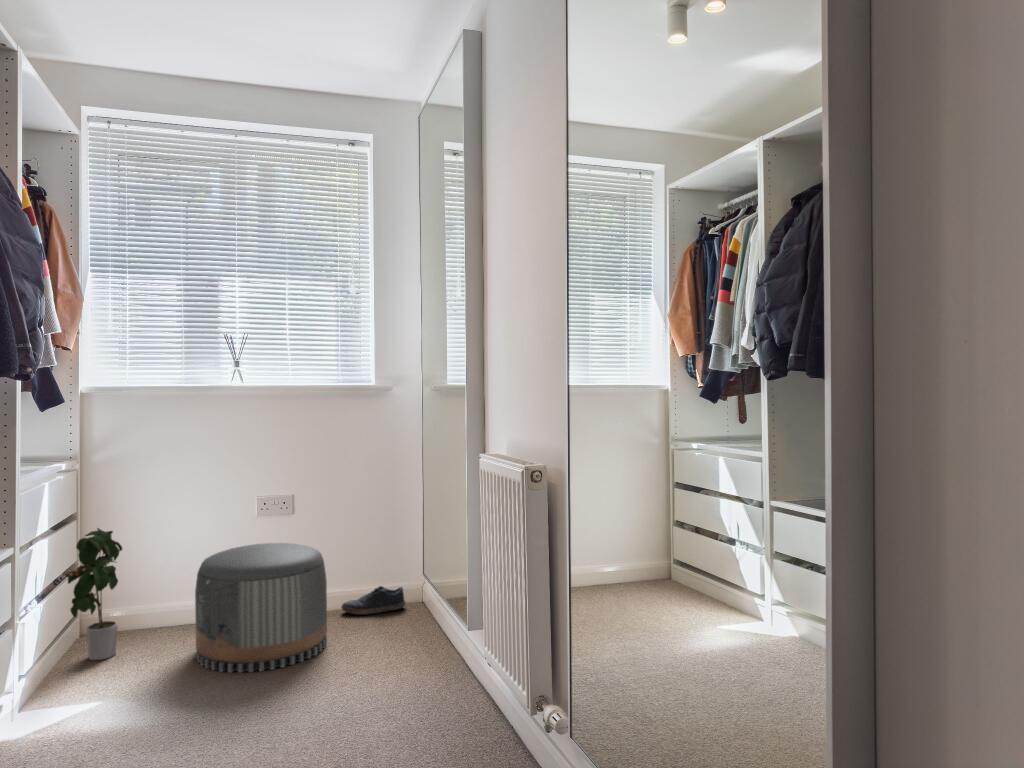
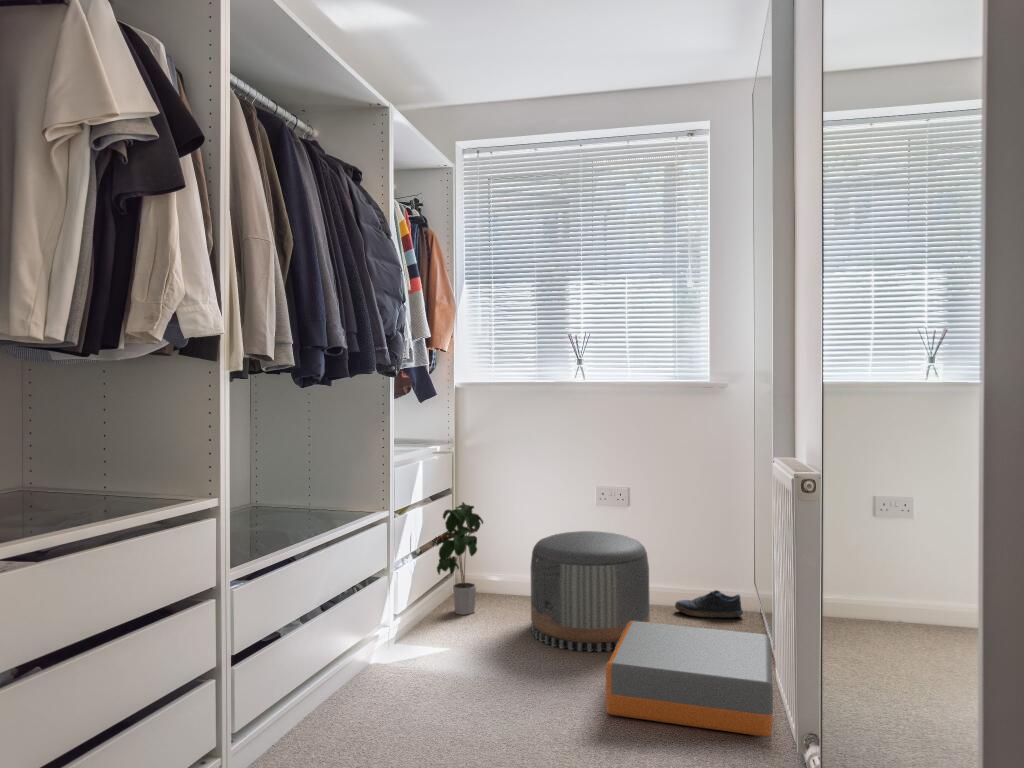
storage box: none [319,618,476,726] -> present [606,621,773,737]

